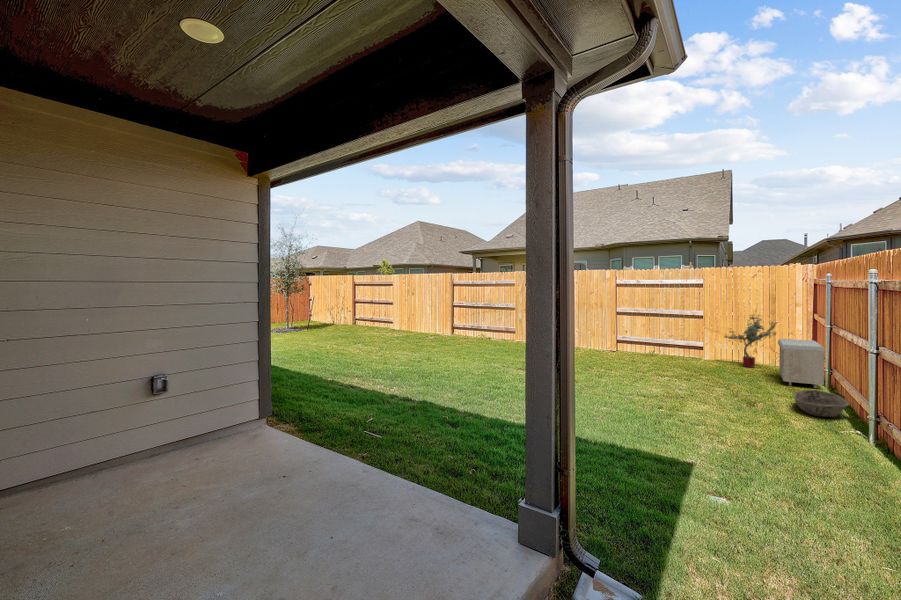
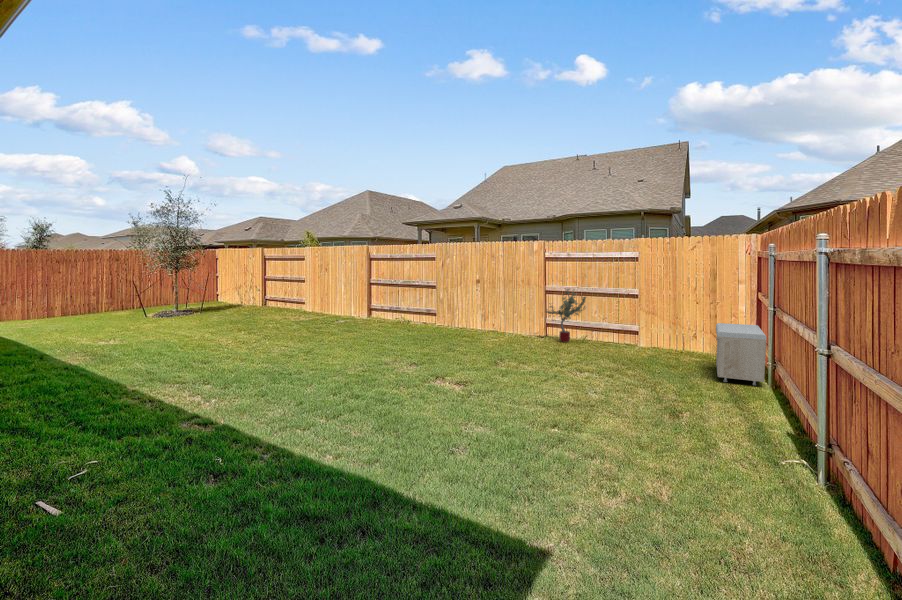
potted tree: present [725,315,776,368] -> present [546,289,586,342]
basket: present [794,390,849,417] -> none [722,393,789,434]

